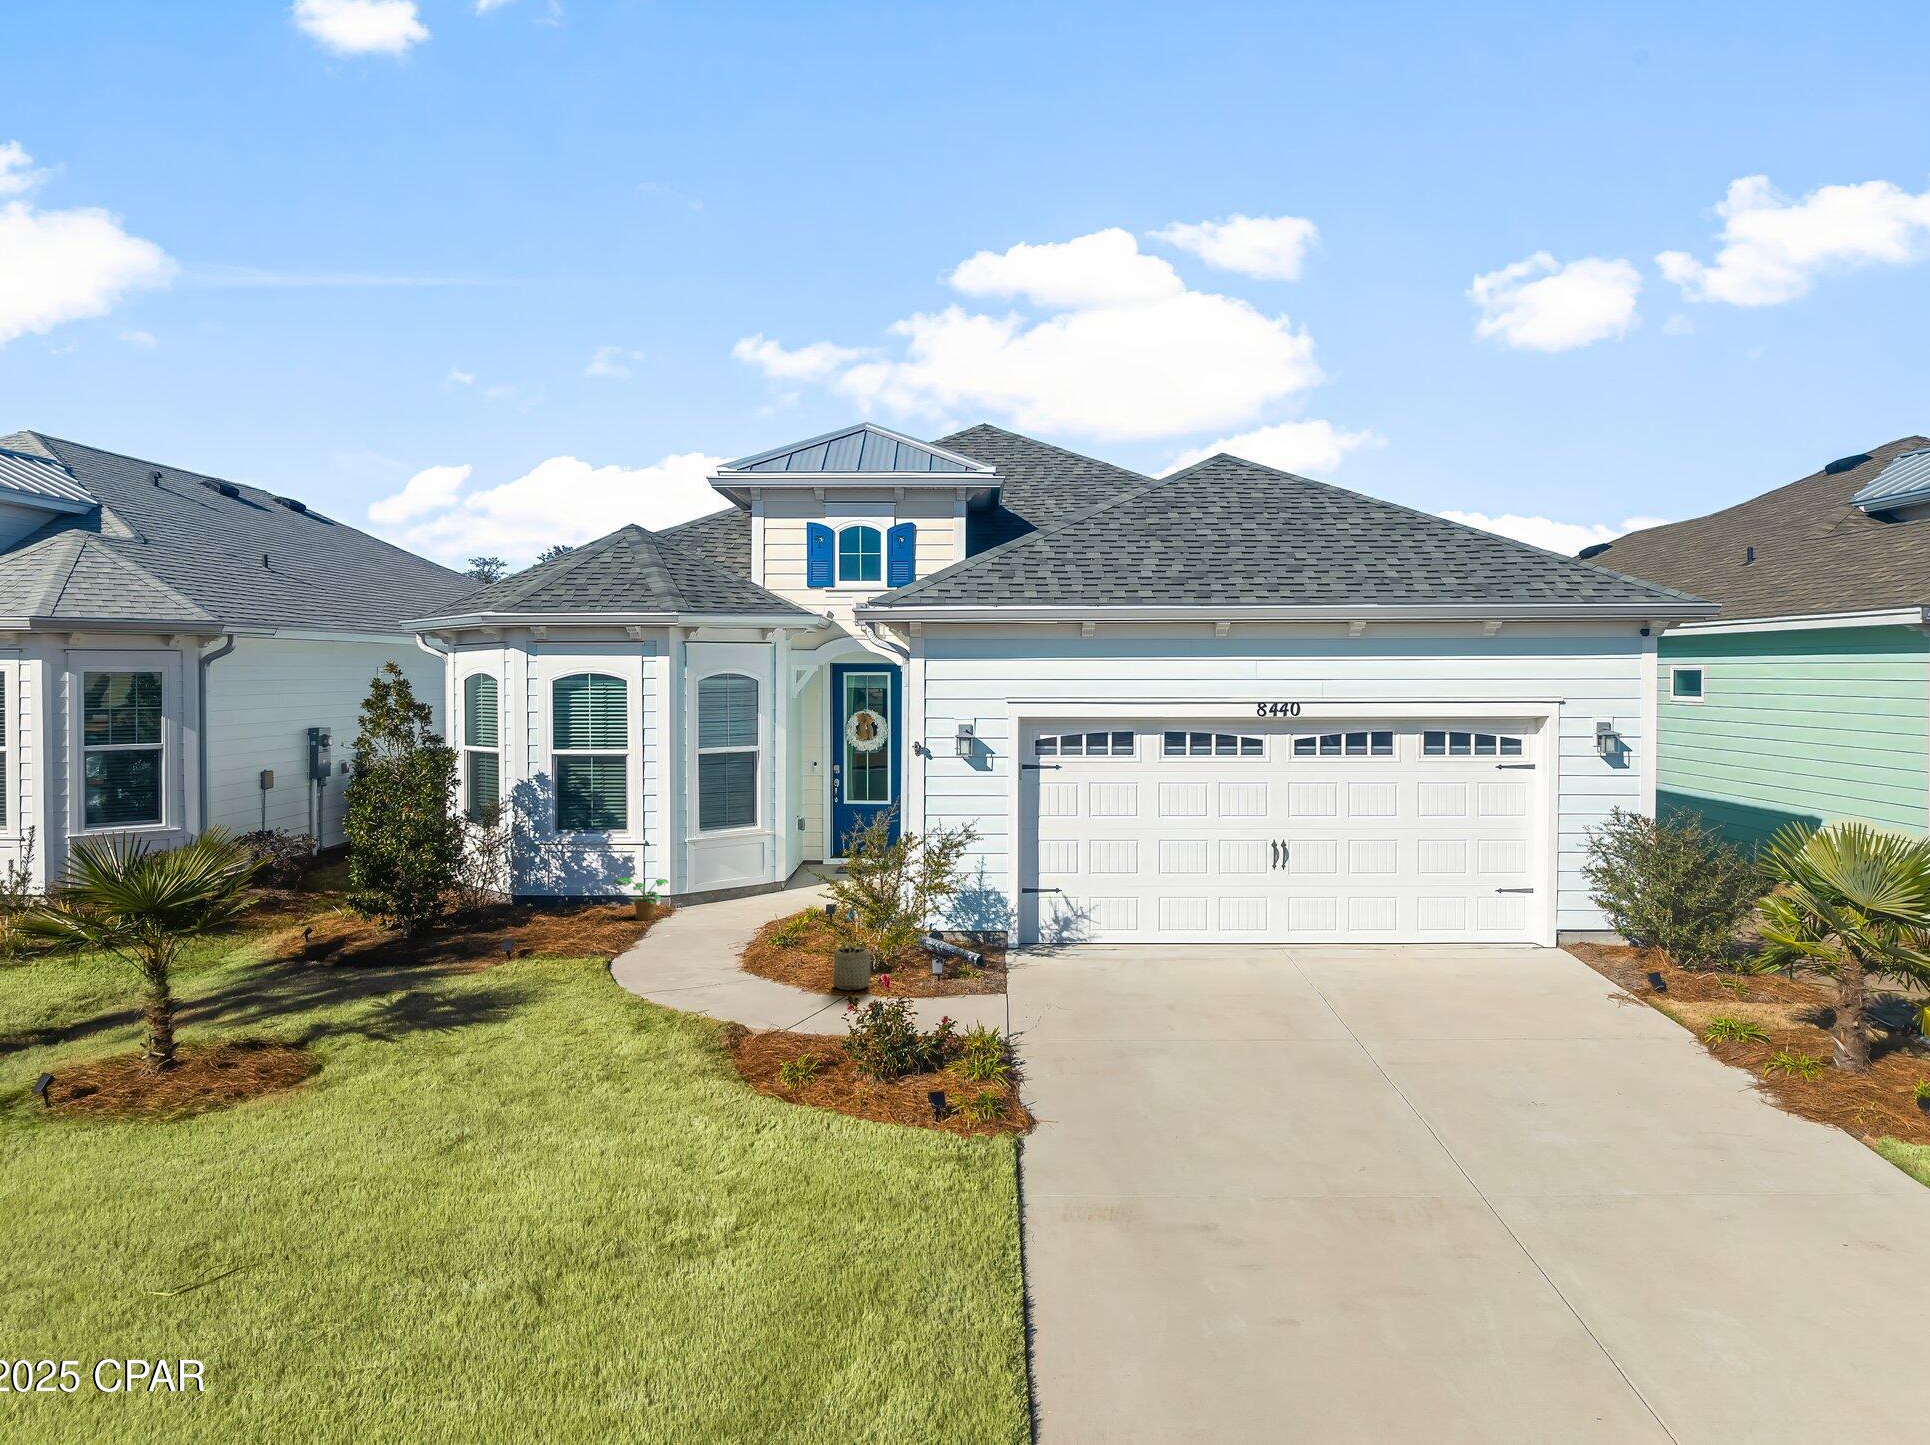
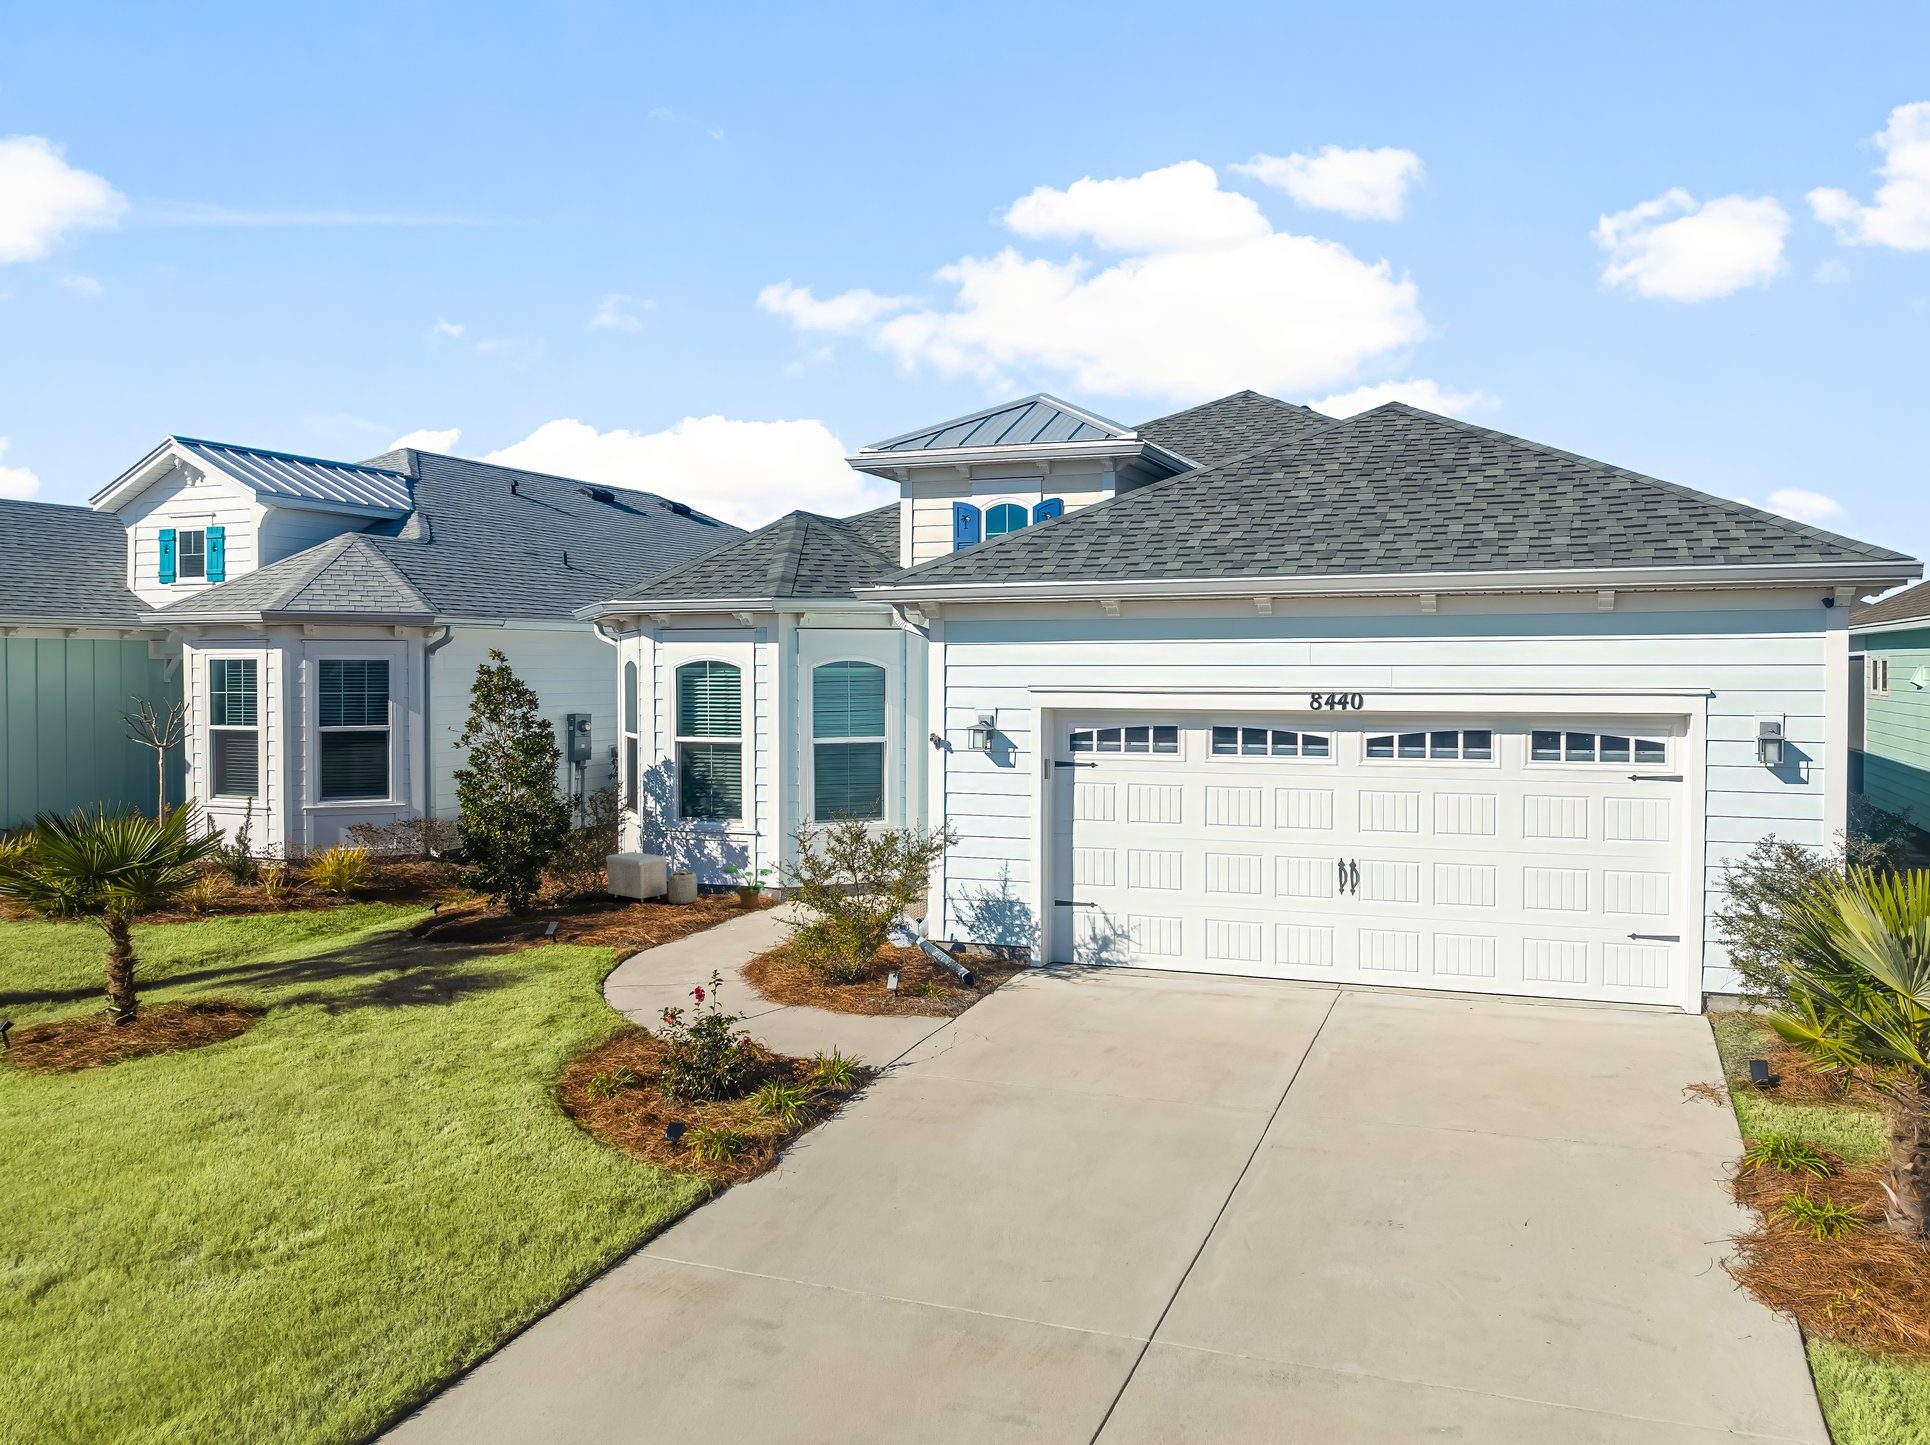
storage bench: none [469,868,540,921] -> present [606,852,667,902]
basket: present [833,943,870,990] -> present [668,869,697,904]

